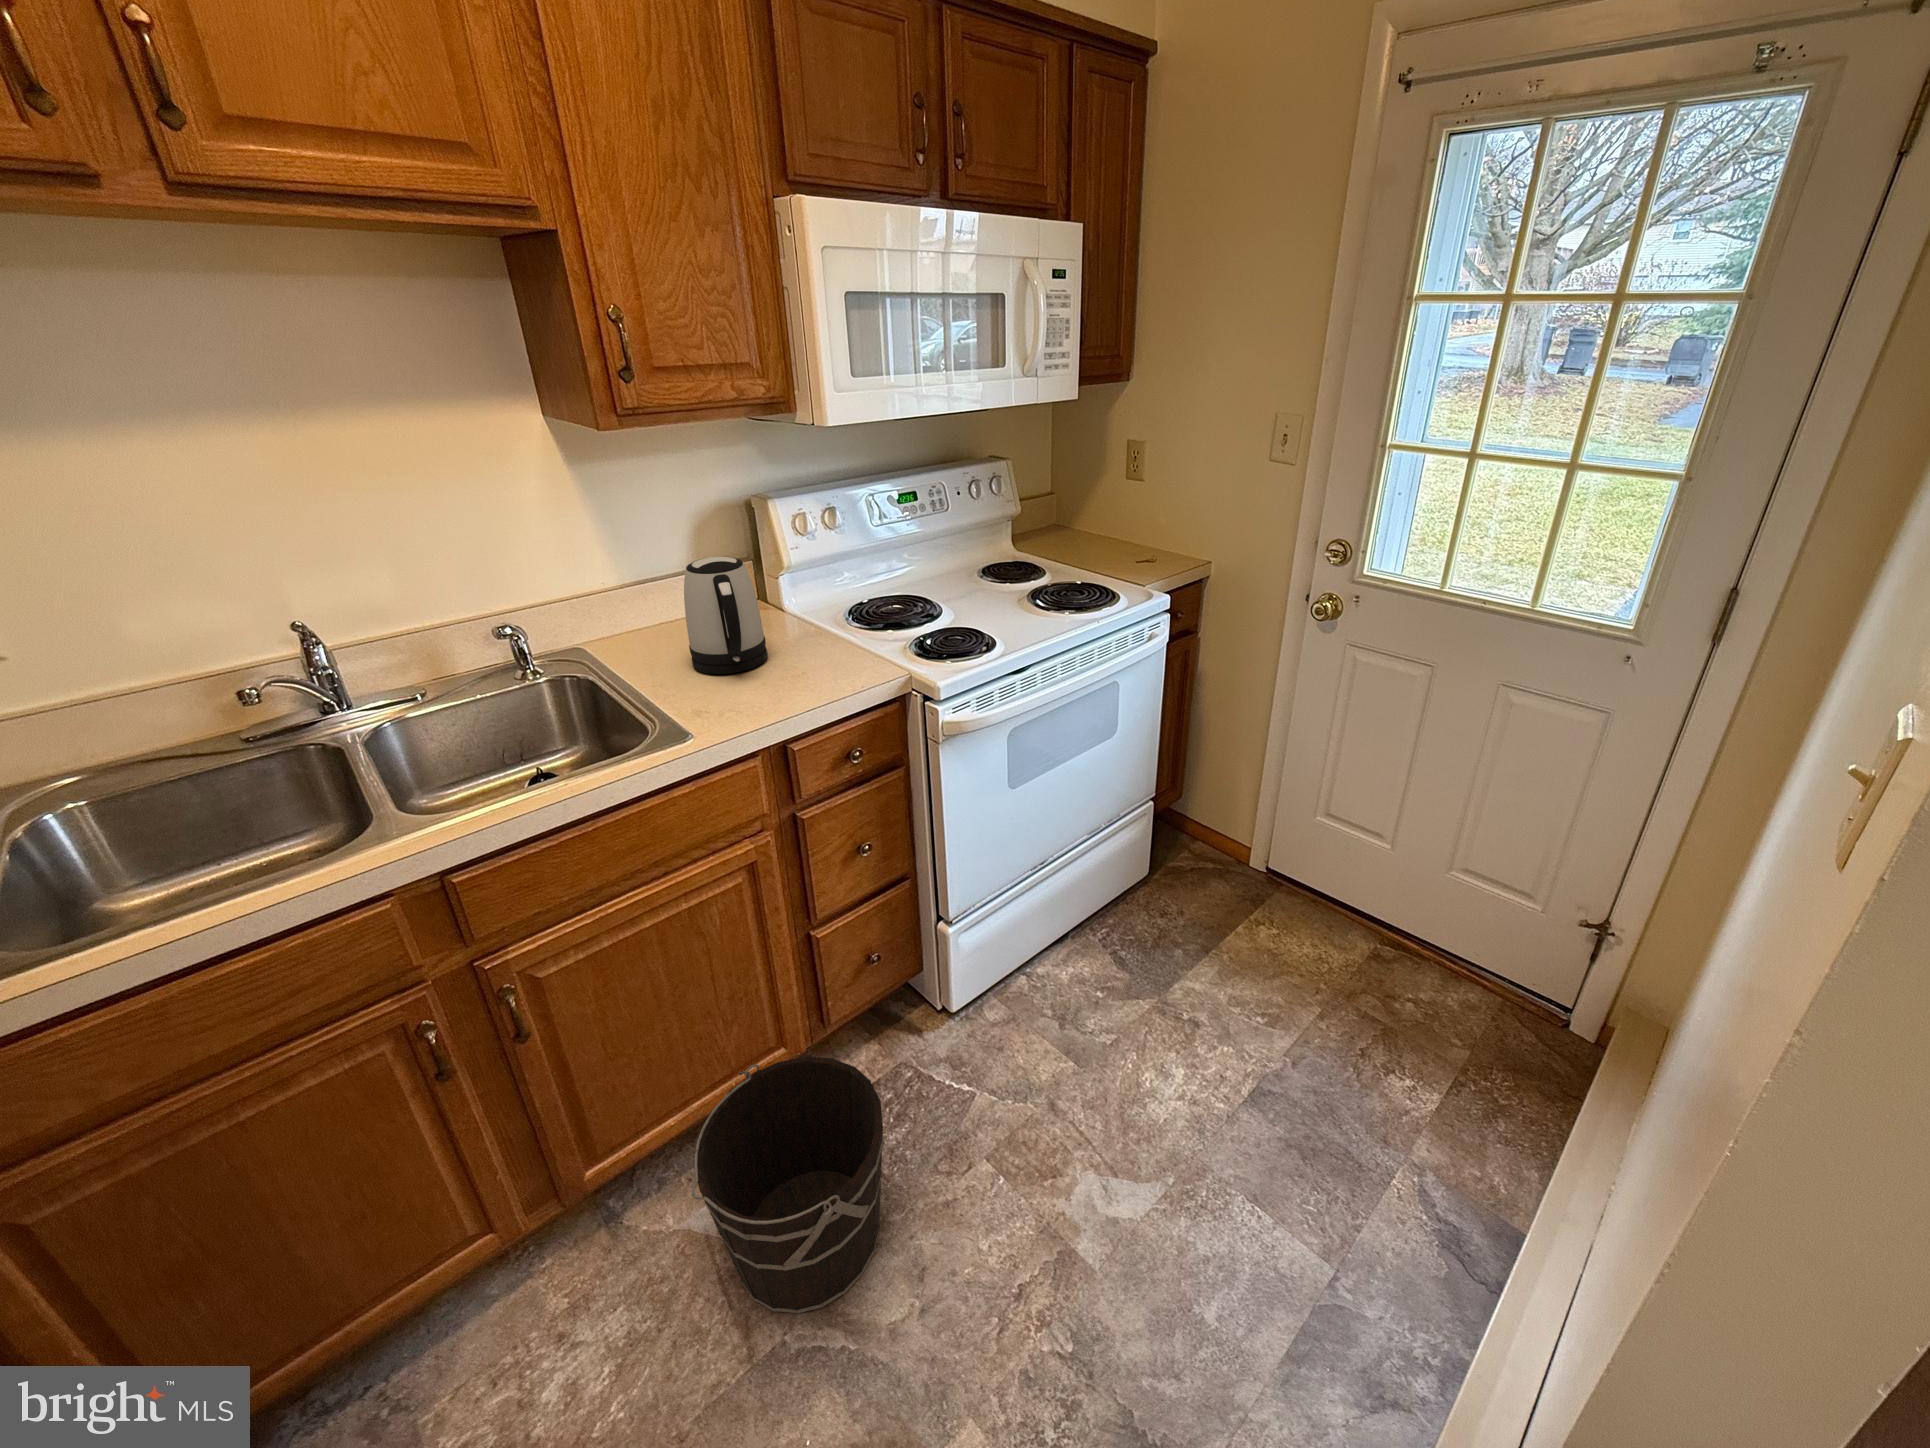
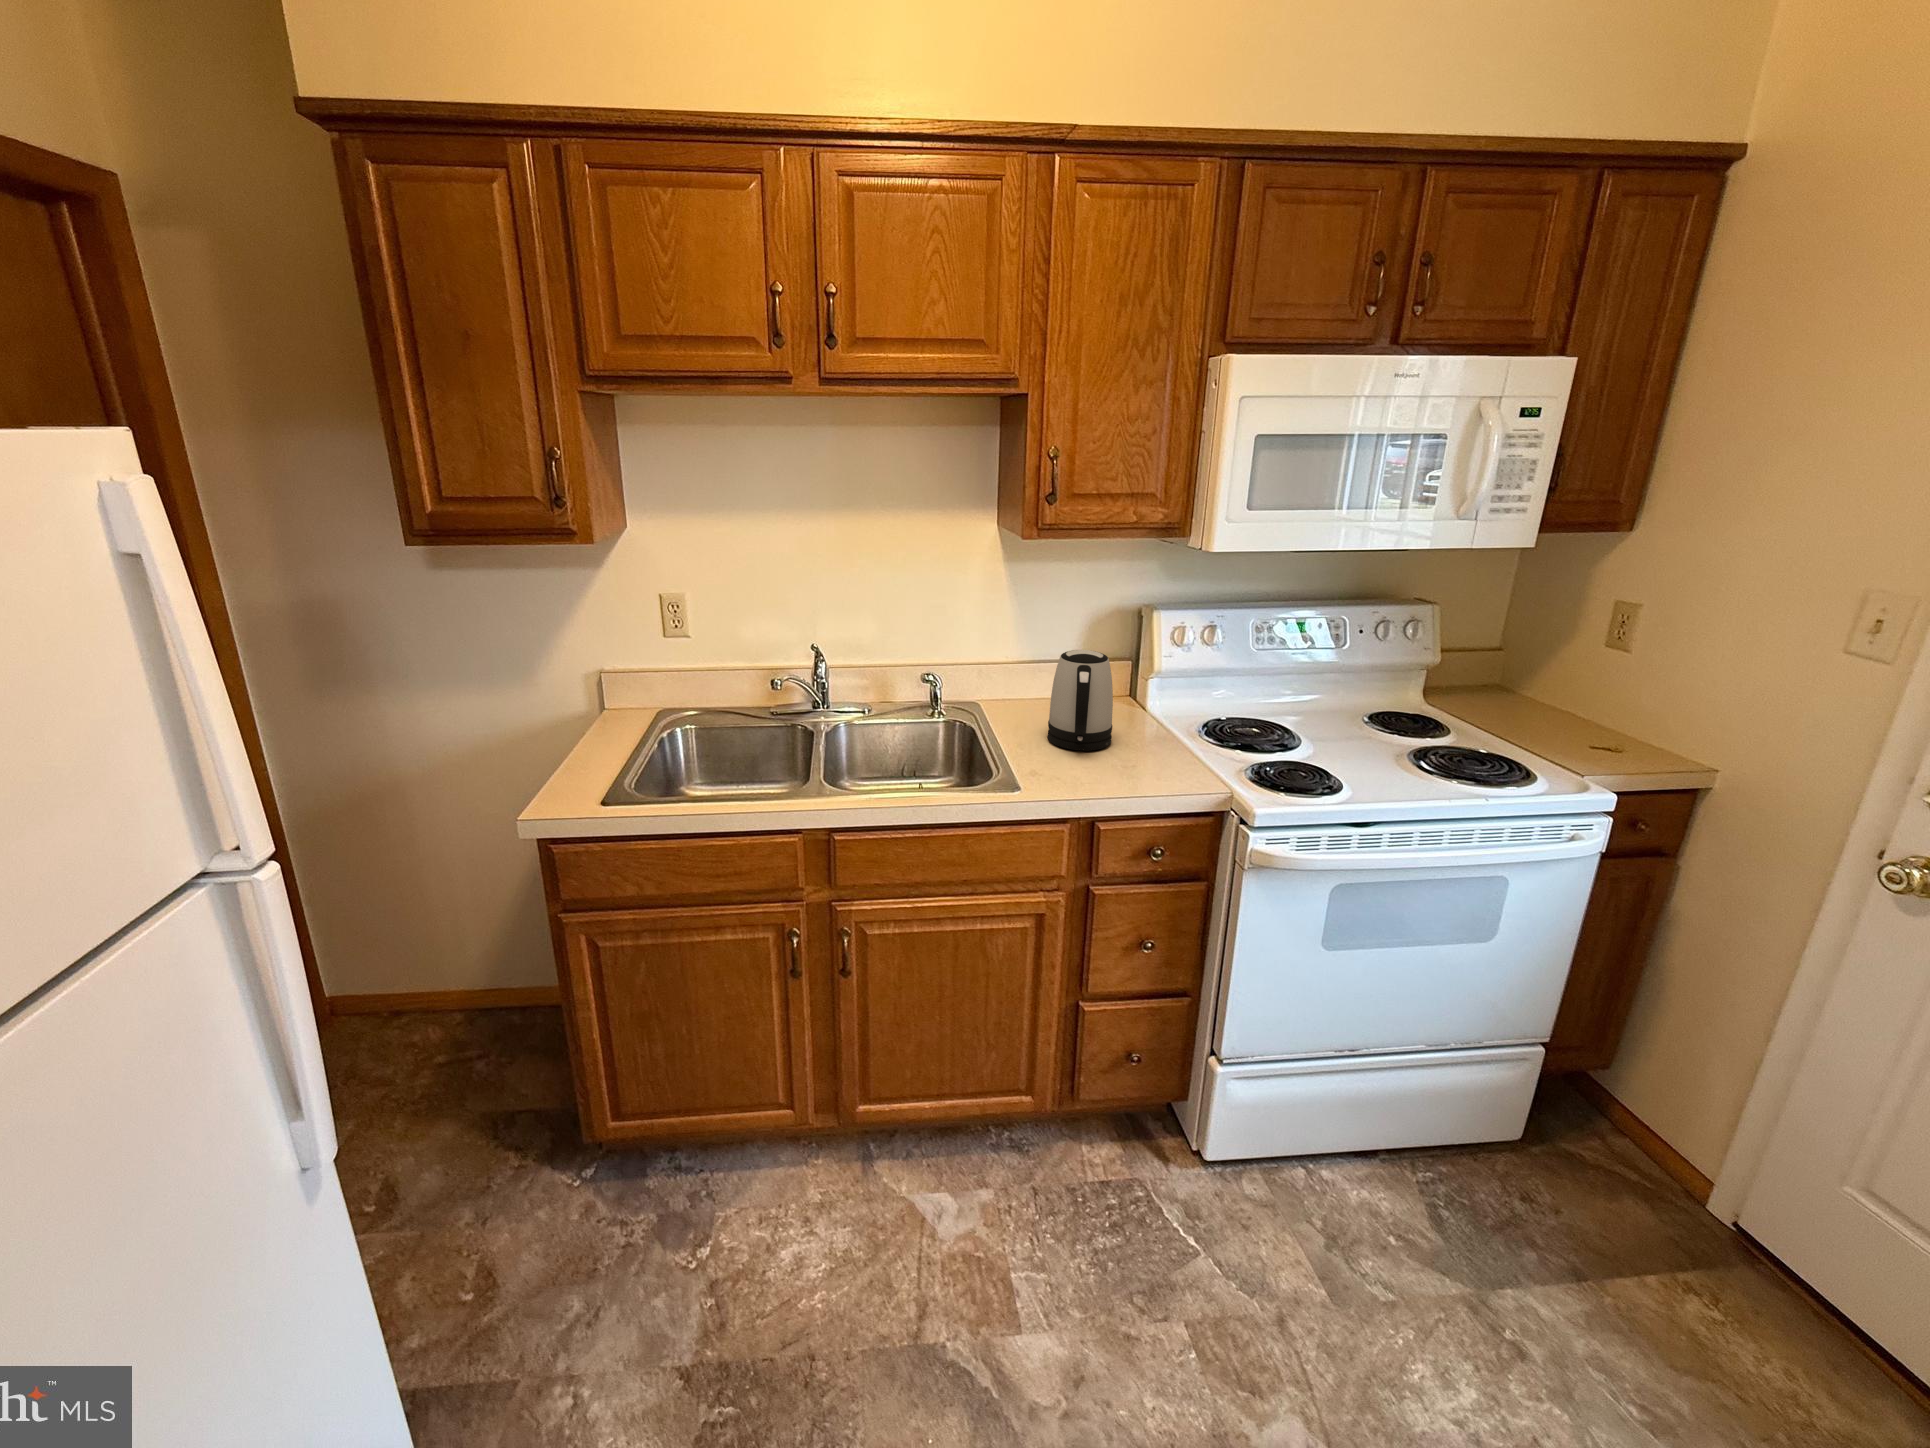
bucket: present [691,1057,883,1313] -> none [913,1090,1087,1343]

